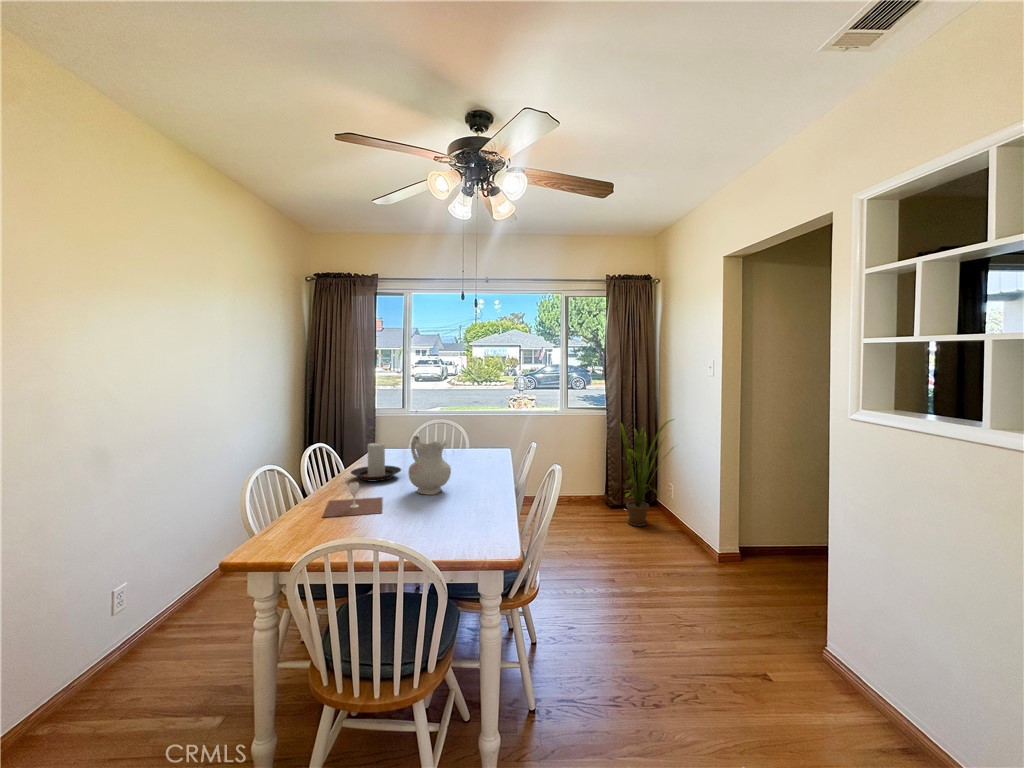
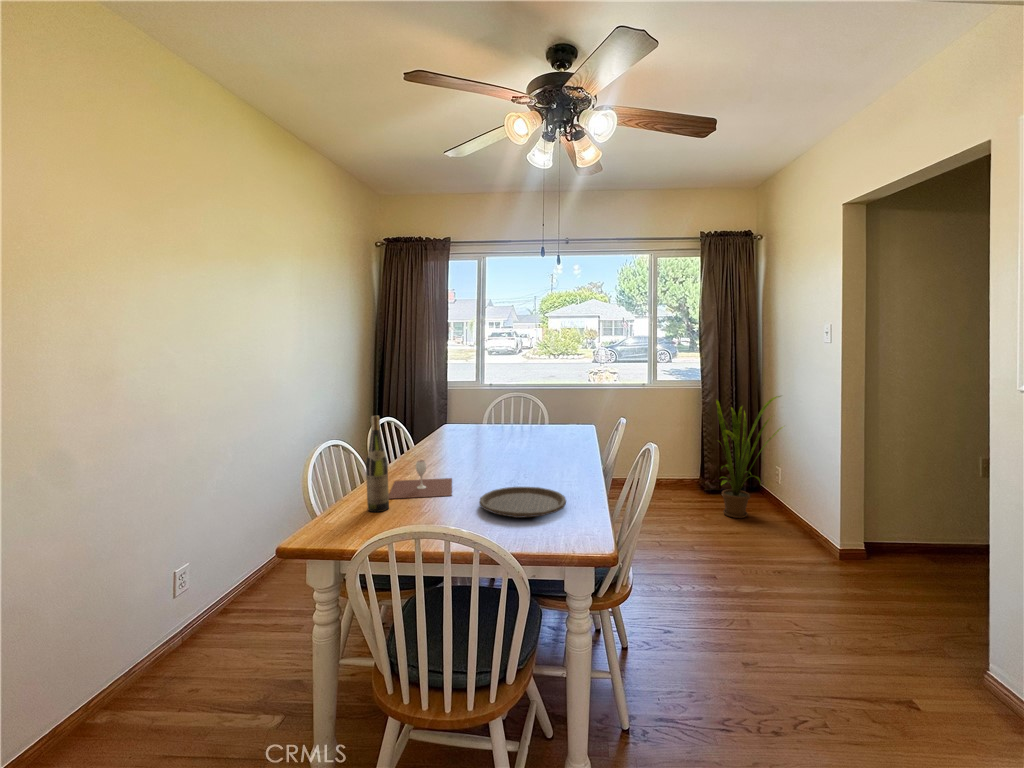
ceramic pitcher: present [408,436,451,495] -> none [480,410,527,477]
wine bottle: none [304,443,324,530] -> present [366,416,389,512]
candle holder: present [351,443,401,482] -> none [418,418,472,461]
plate: none [406,504,482,531] -> present [479,487,566,518]

